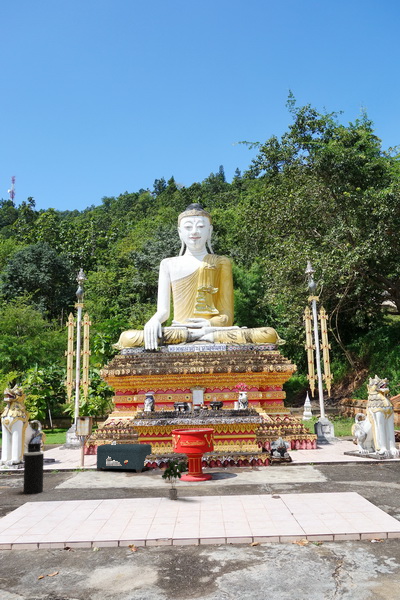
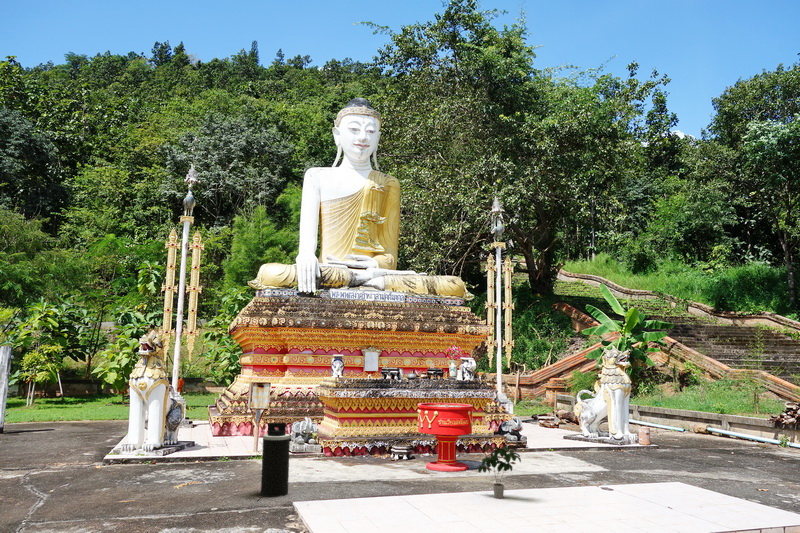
bench: present [97,444,152,473] -> none [291,422,366,462]

